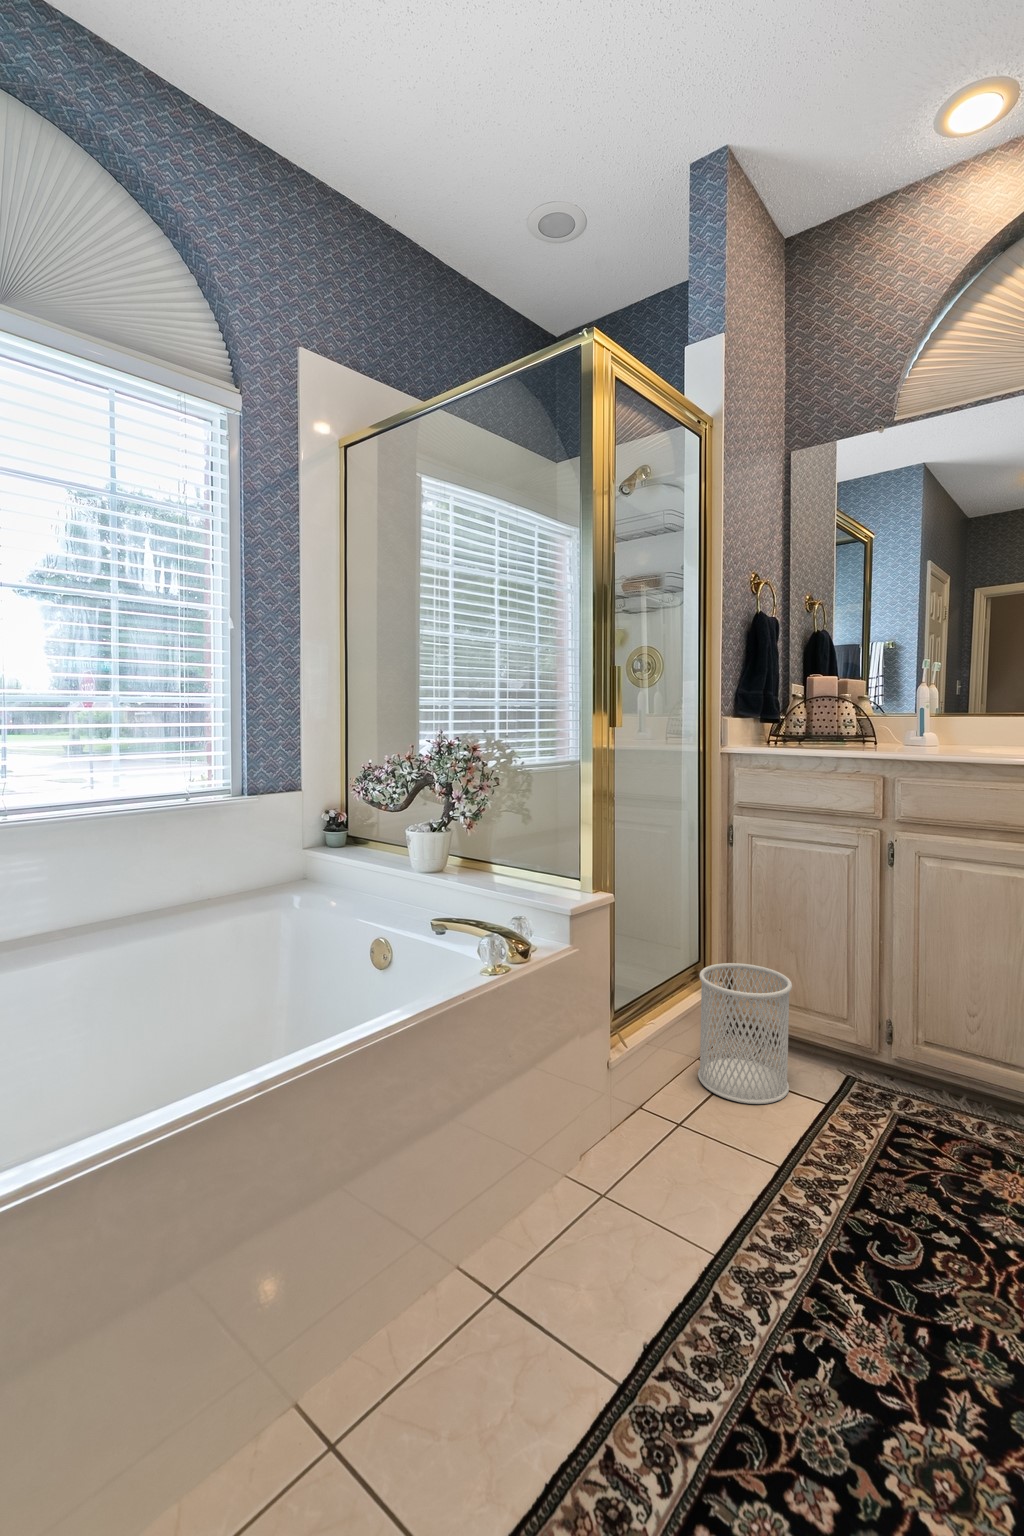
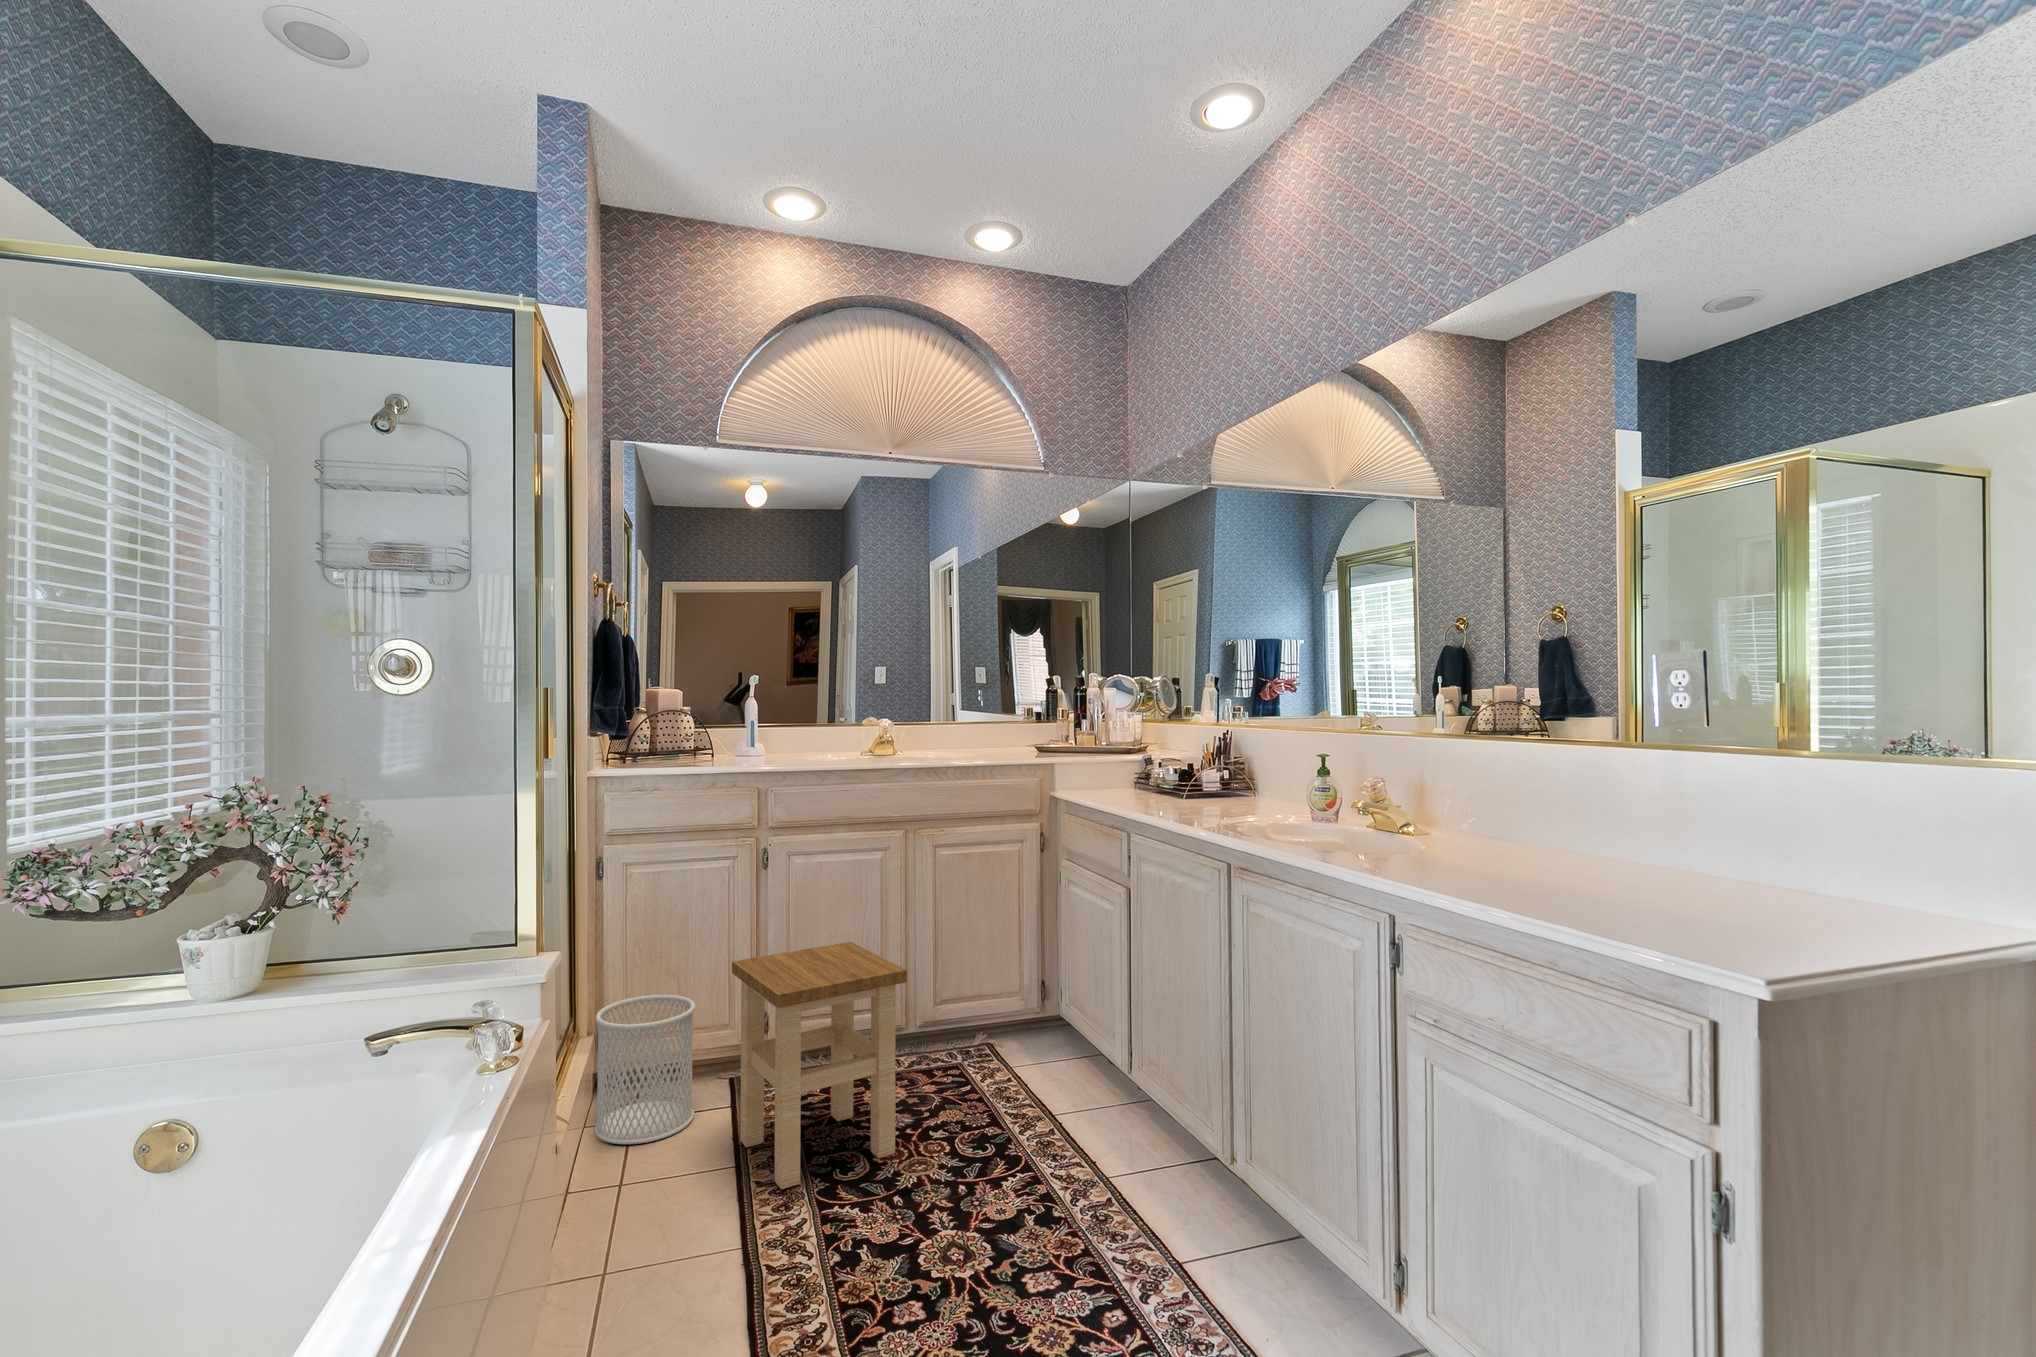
stool: none [794,956,995,1270] -> present [732,942,907,1189]

